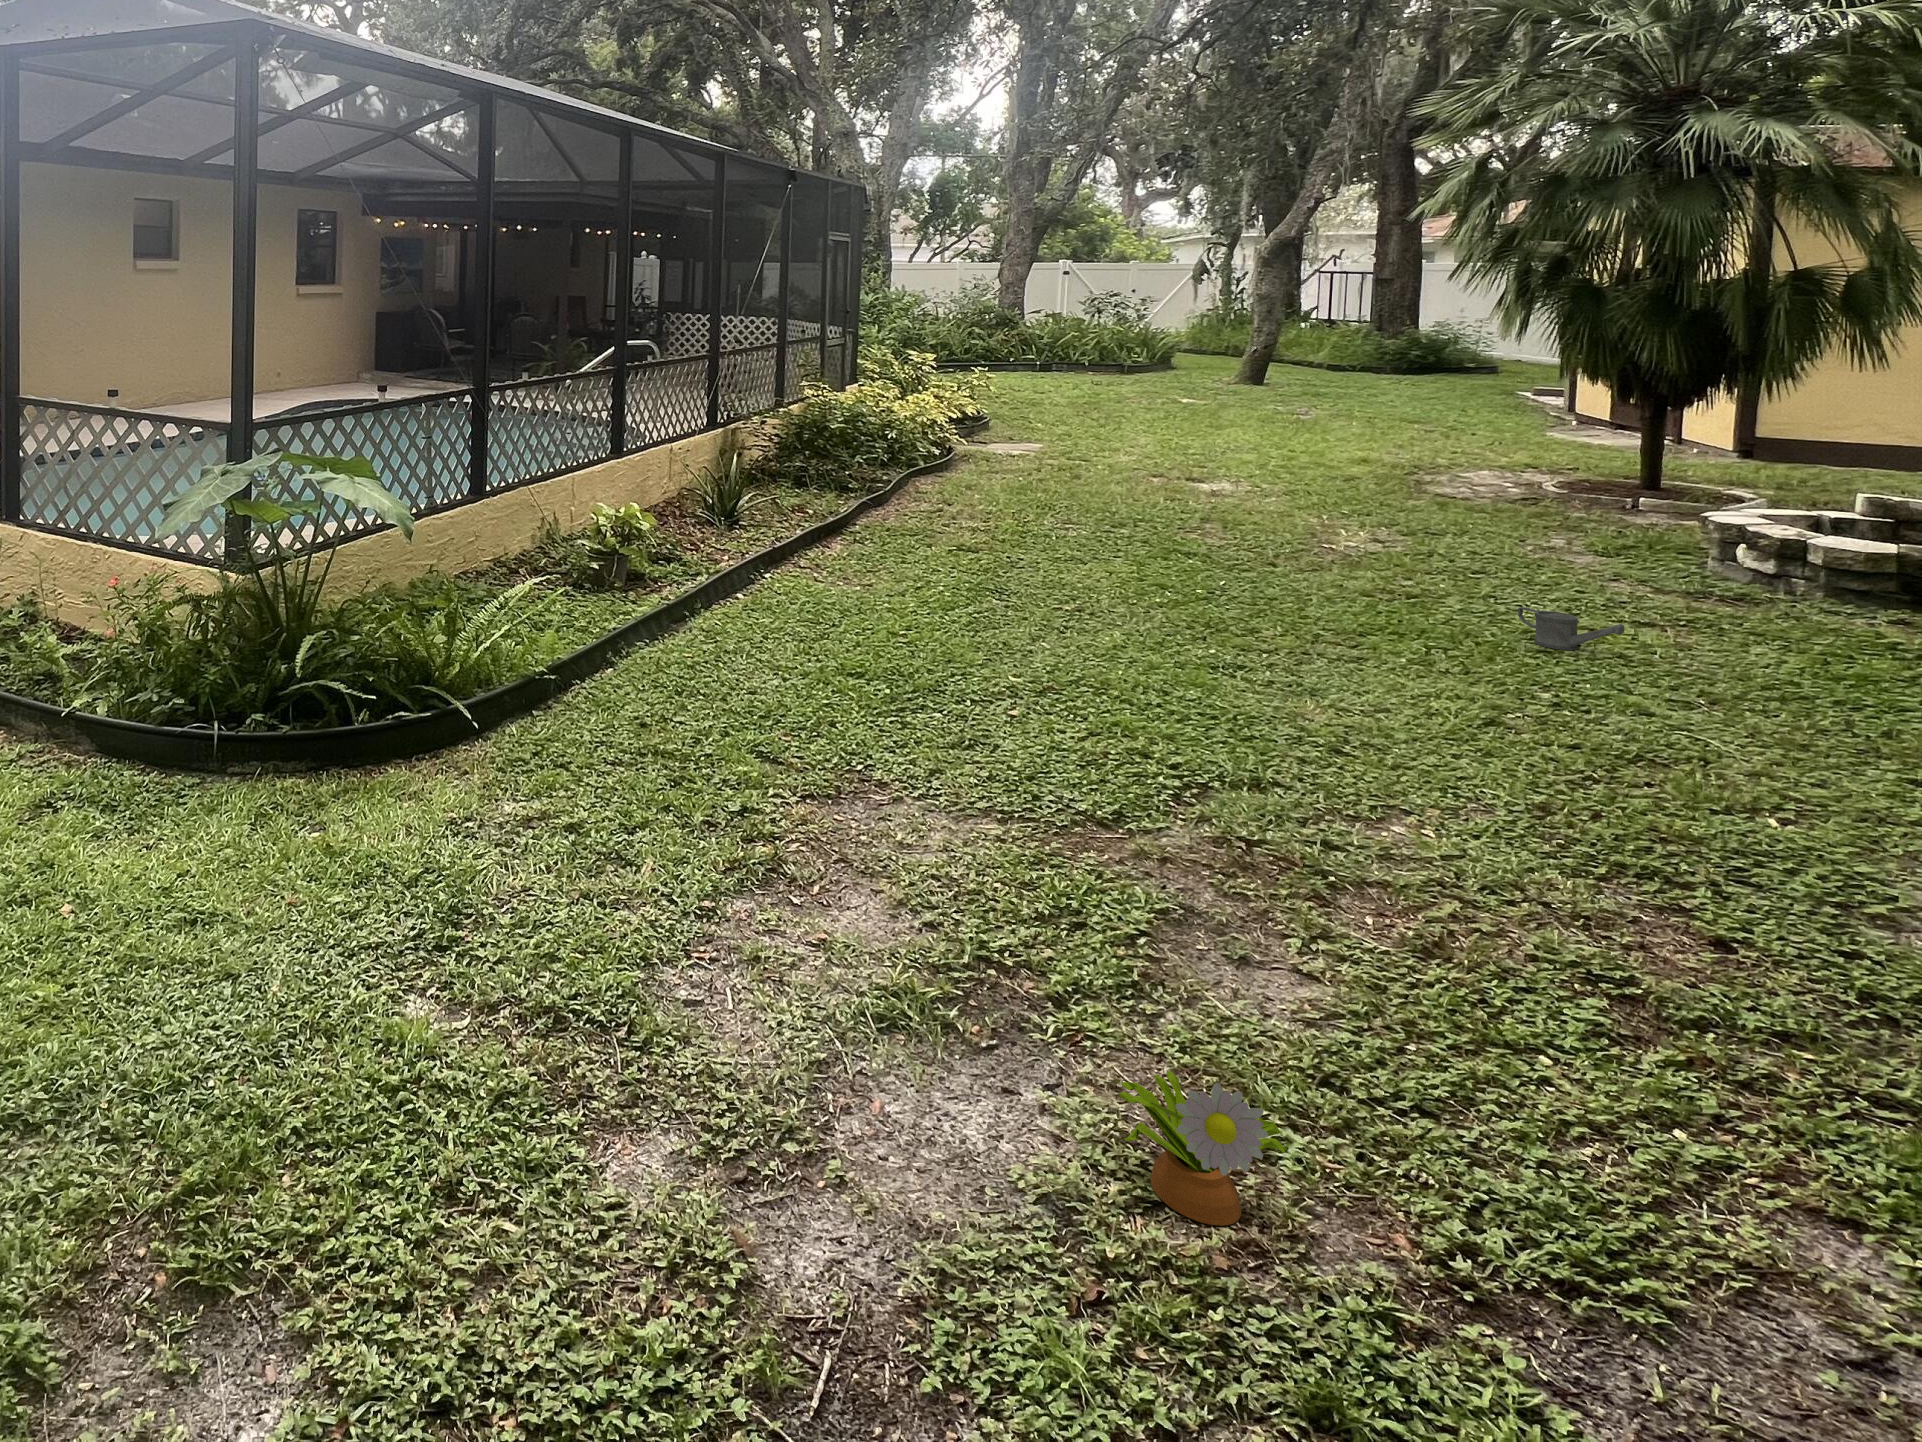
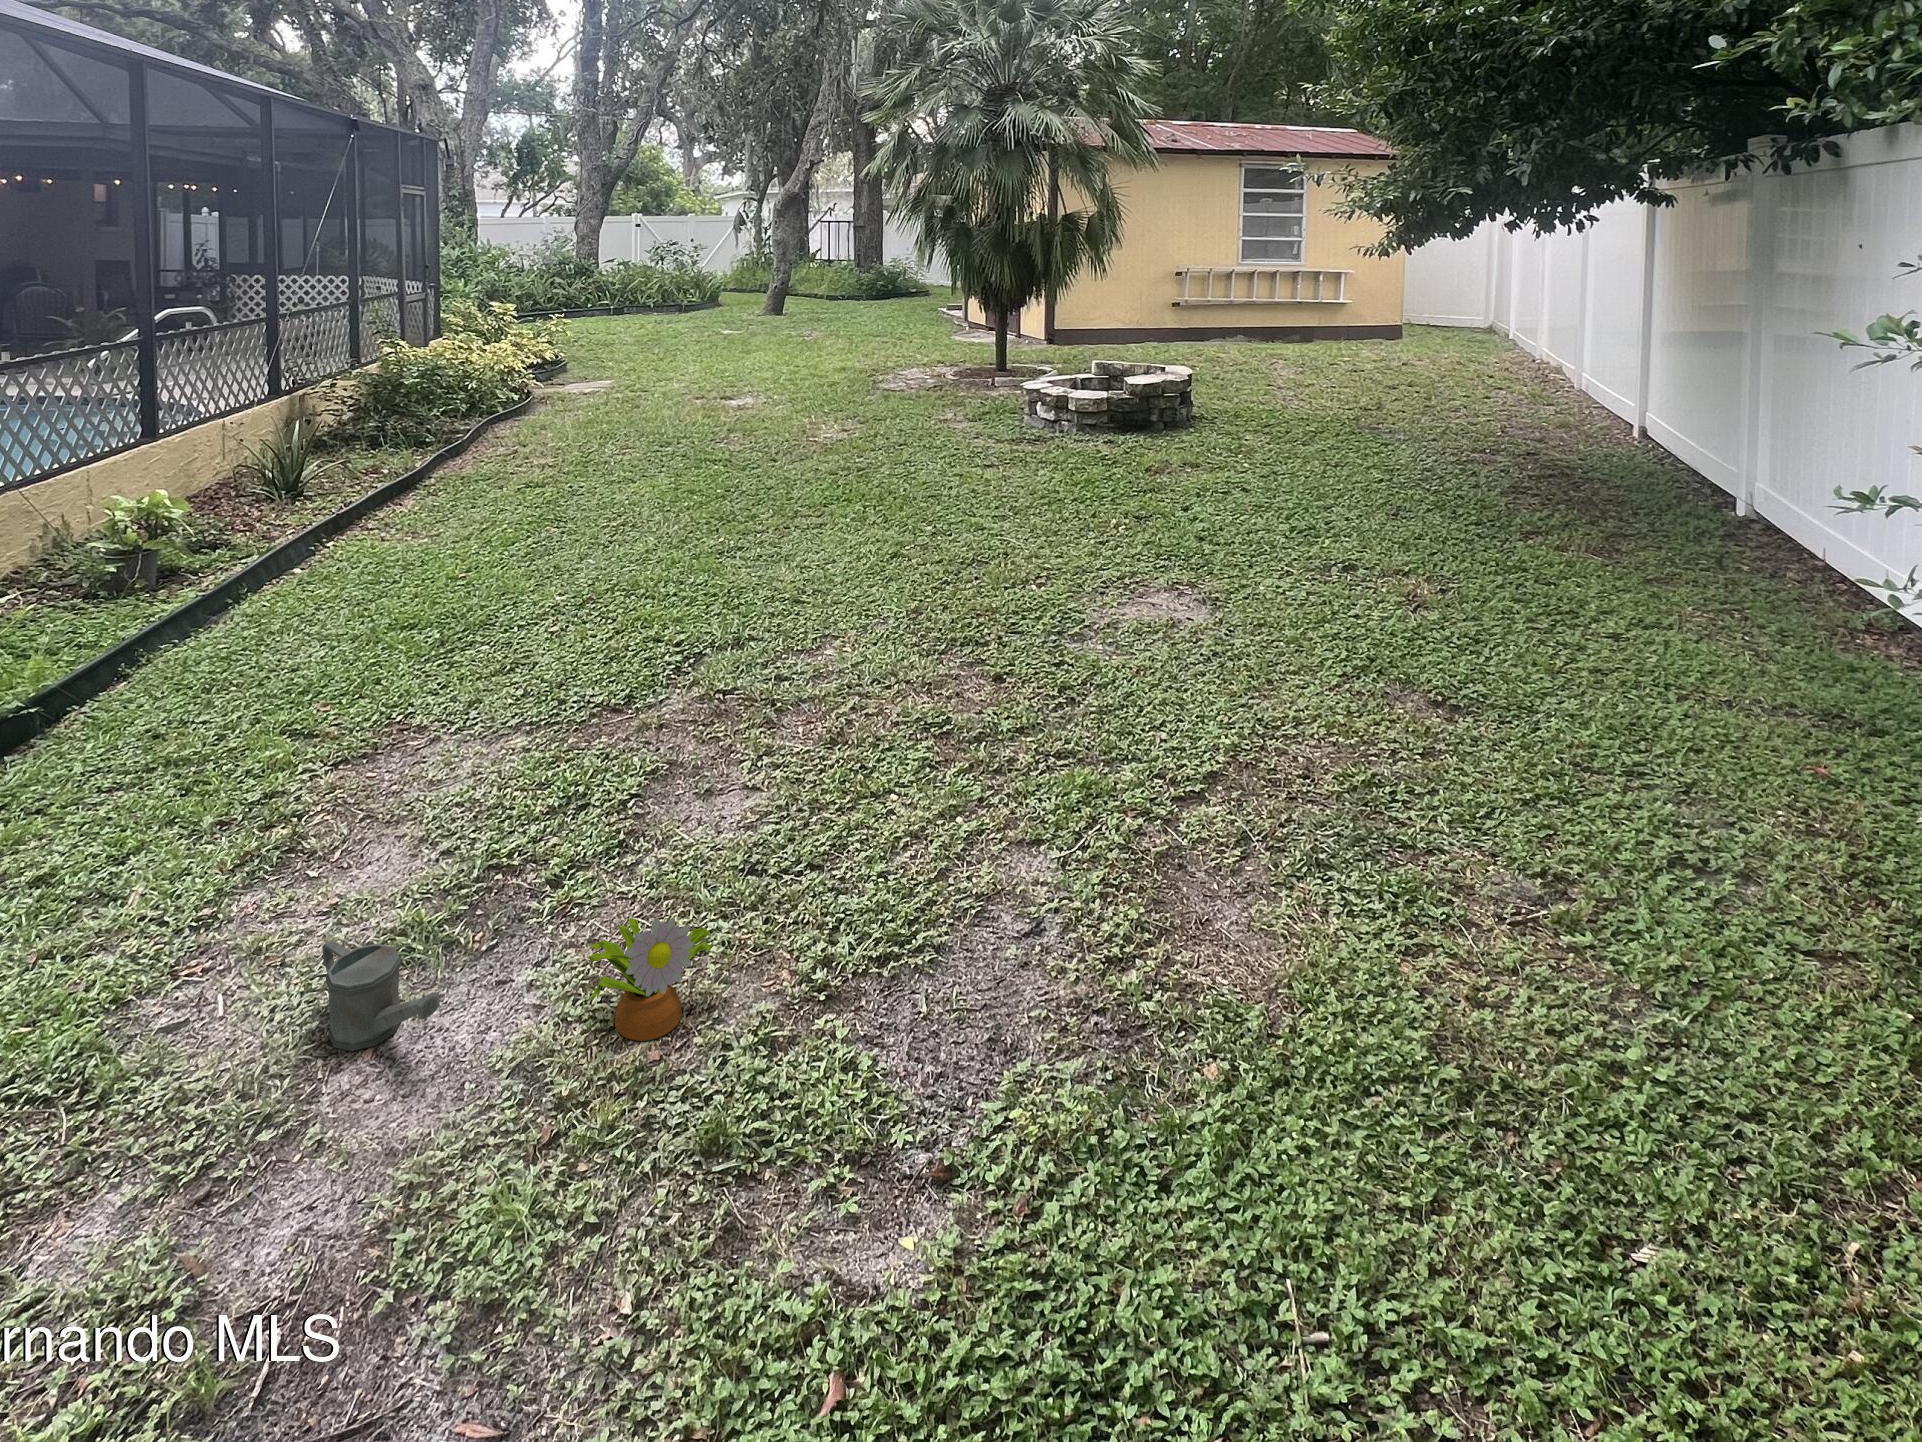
watering can: present [1518,607,1624,650] -> present [323,940,439,1051]

